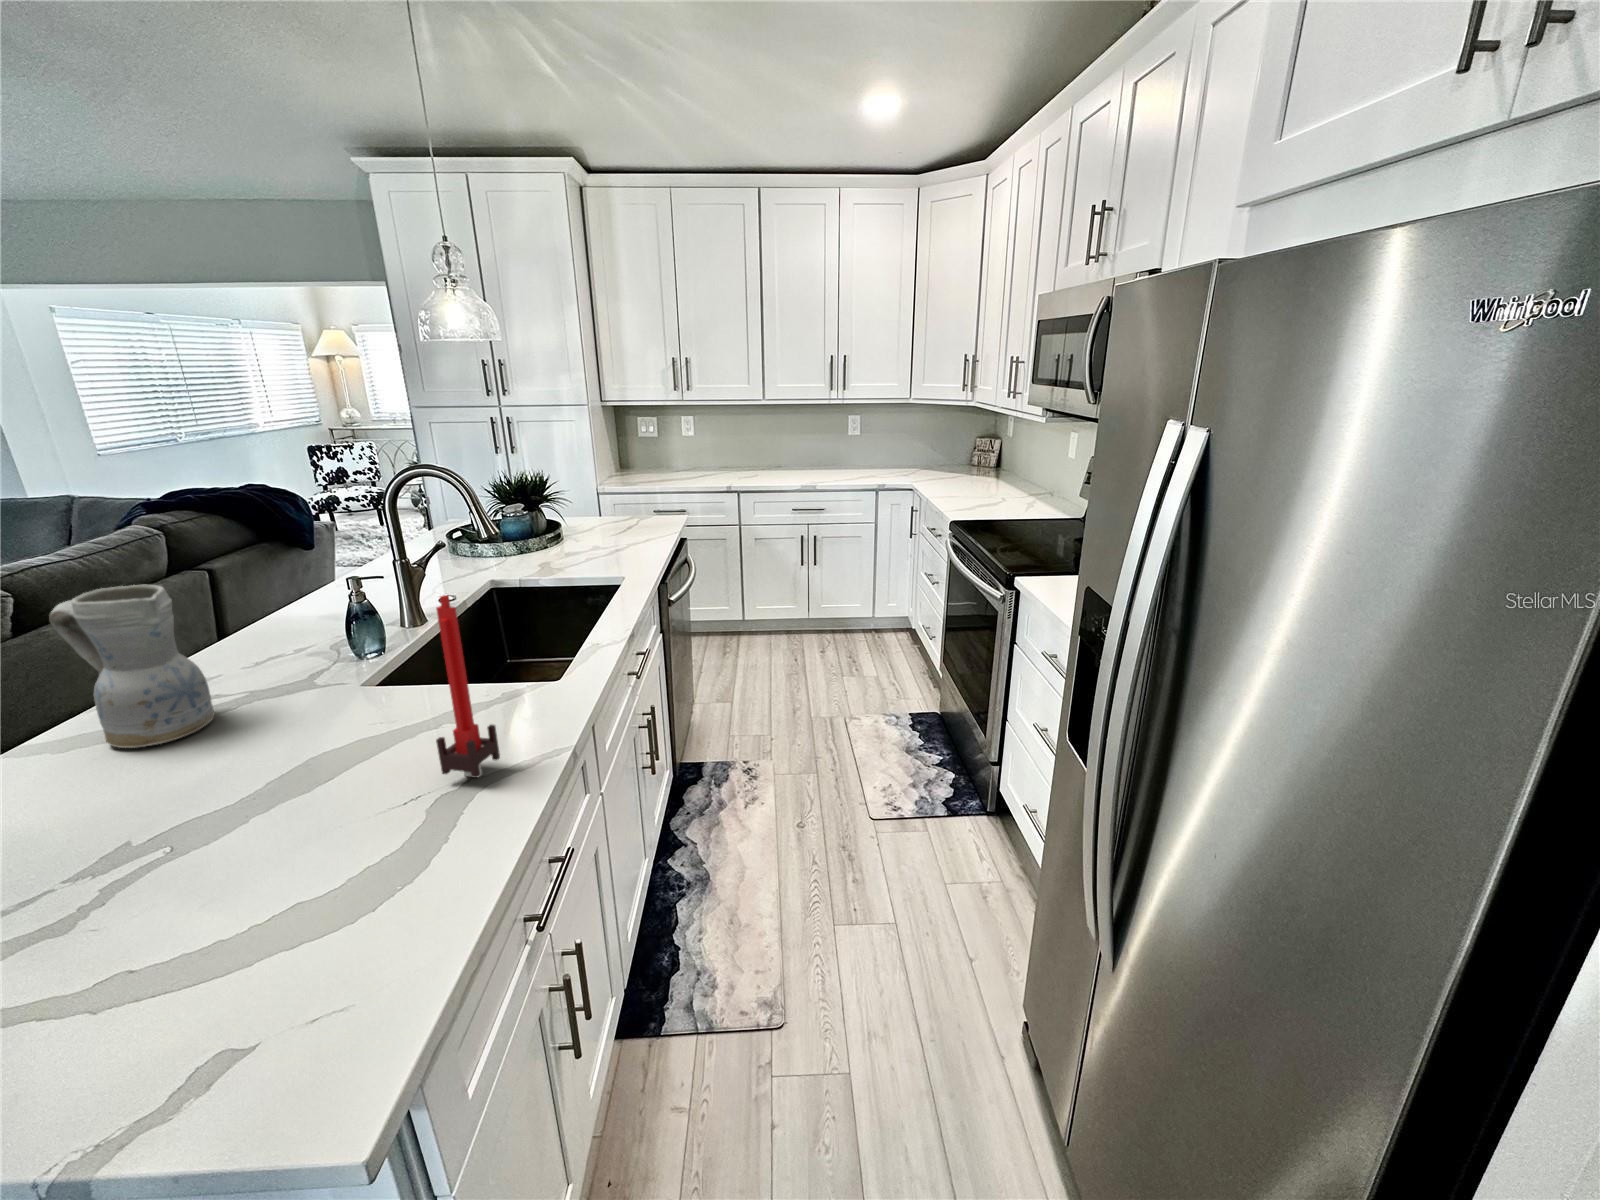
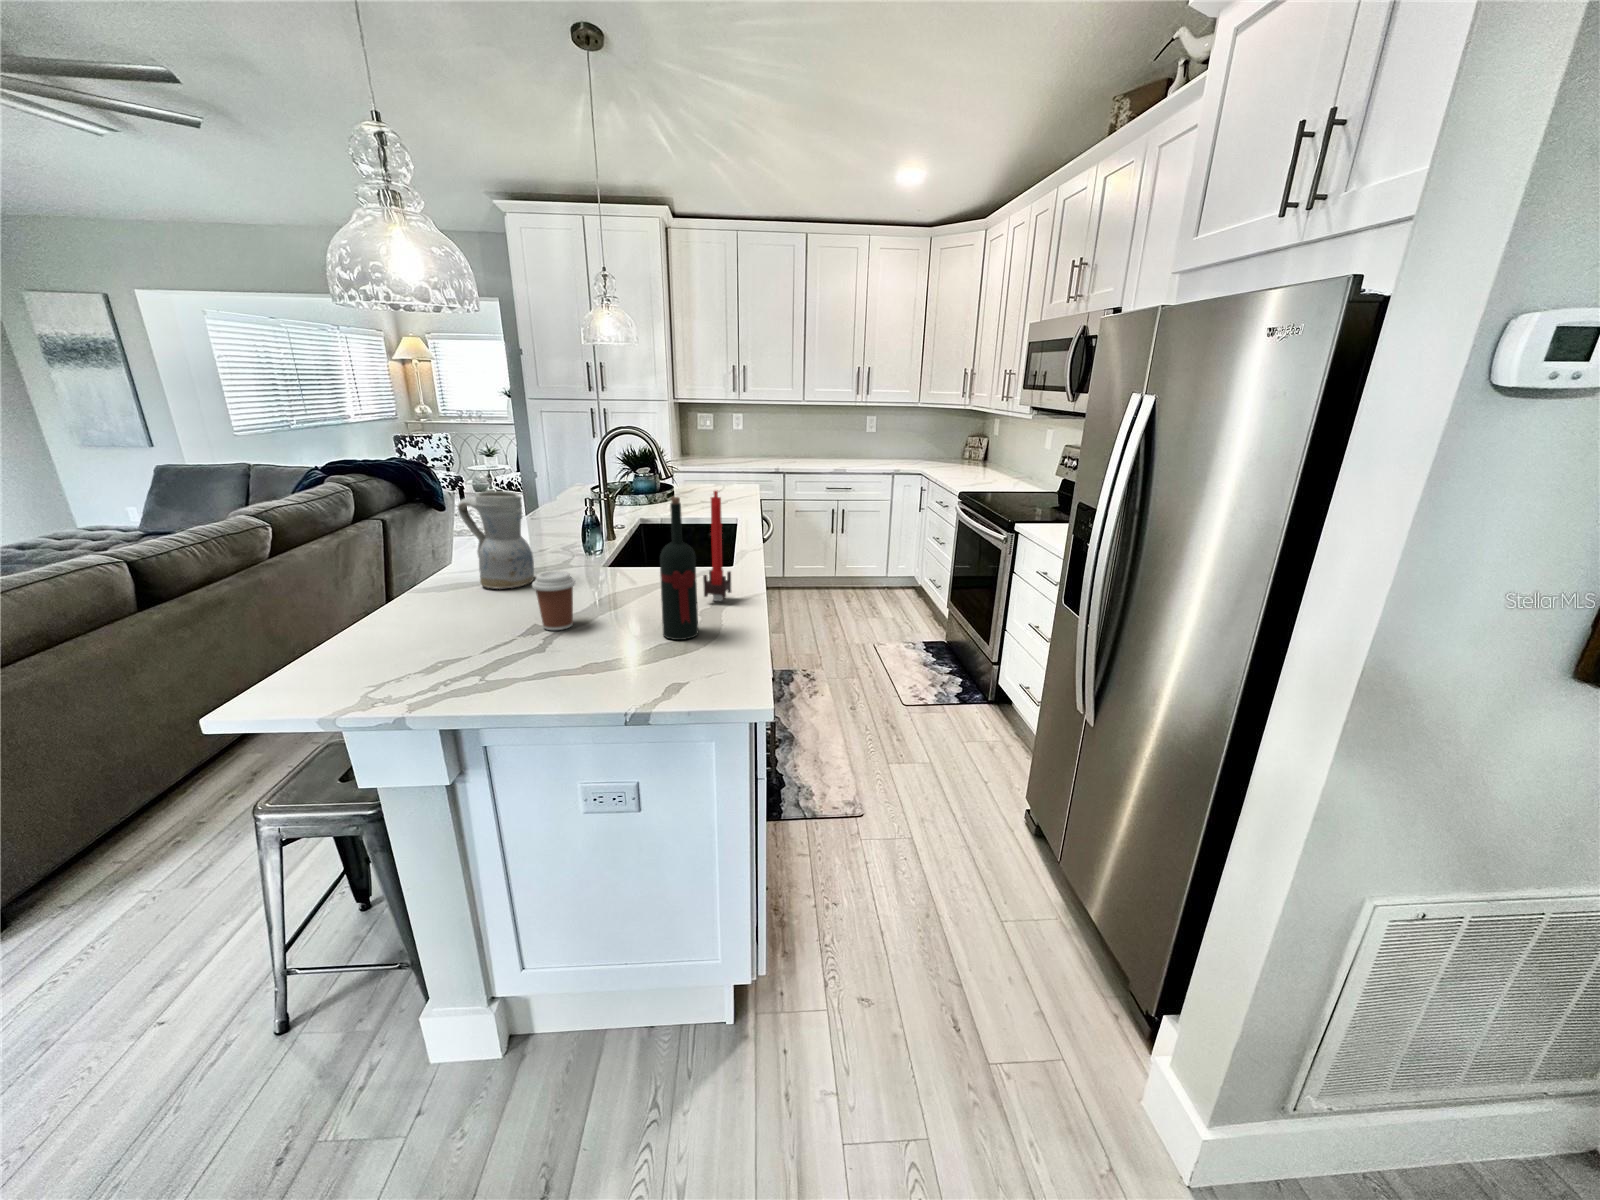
wine bottle: none [259,642,374,909] -> present [660,497,698,640]
coffee cup: none [49,760,165,878] -> present [532,571,575,630]

